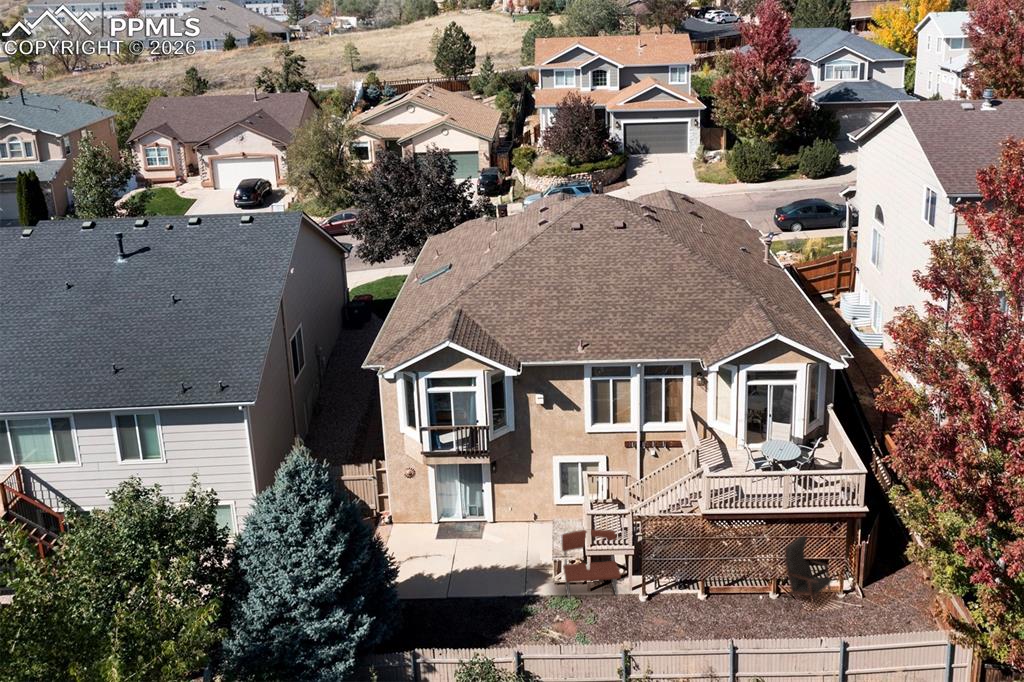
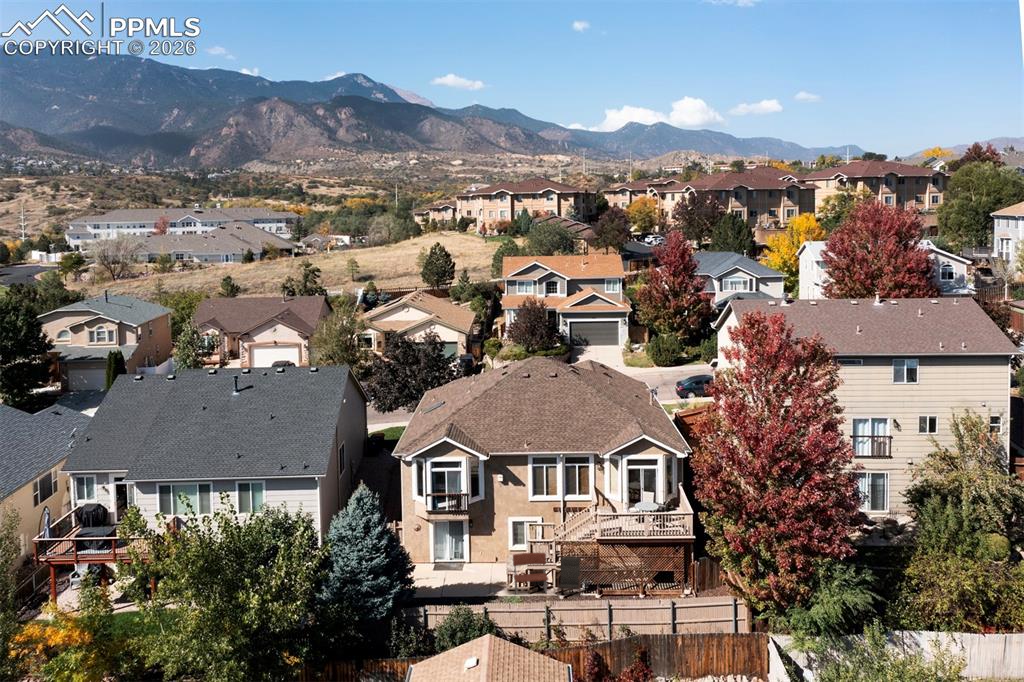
lounge chair: present [783,536,833,608] -> present [557,557,581,595]

